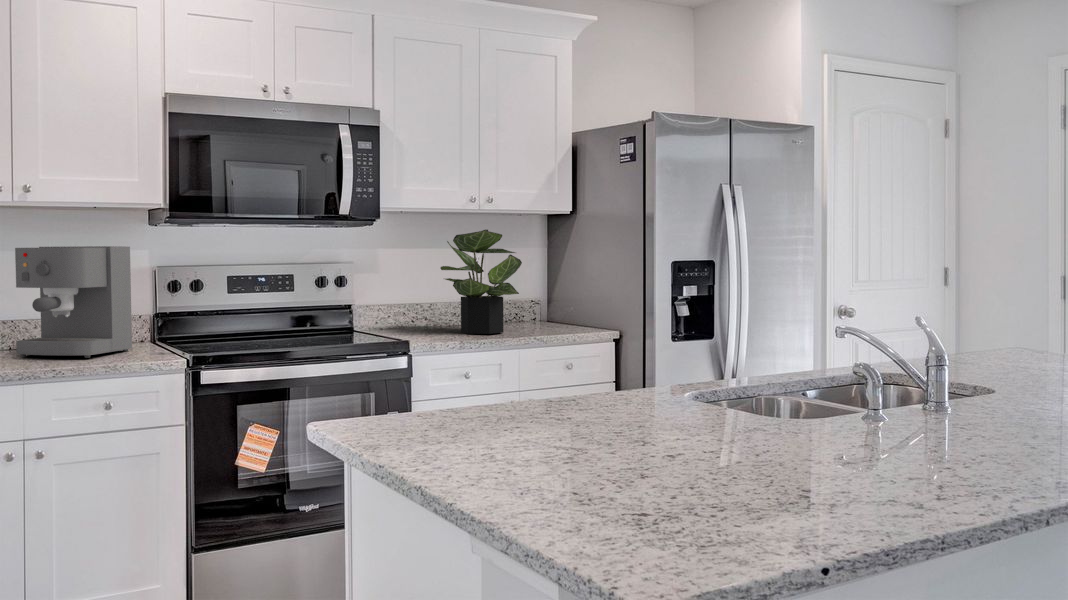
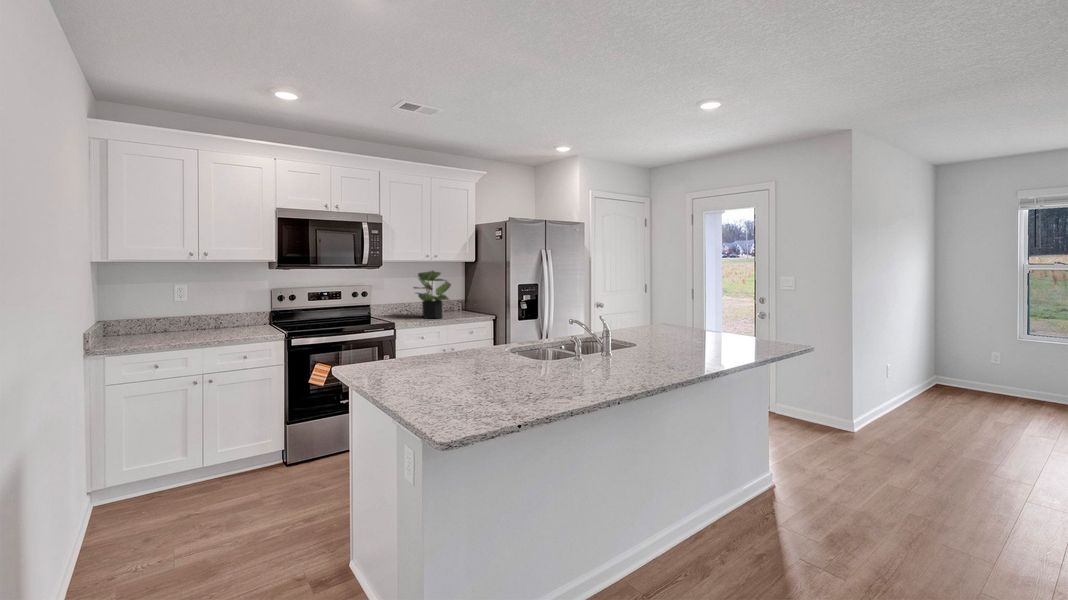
coffee maker: present [15,246,132,358] -> none [199,280,260,334]

